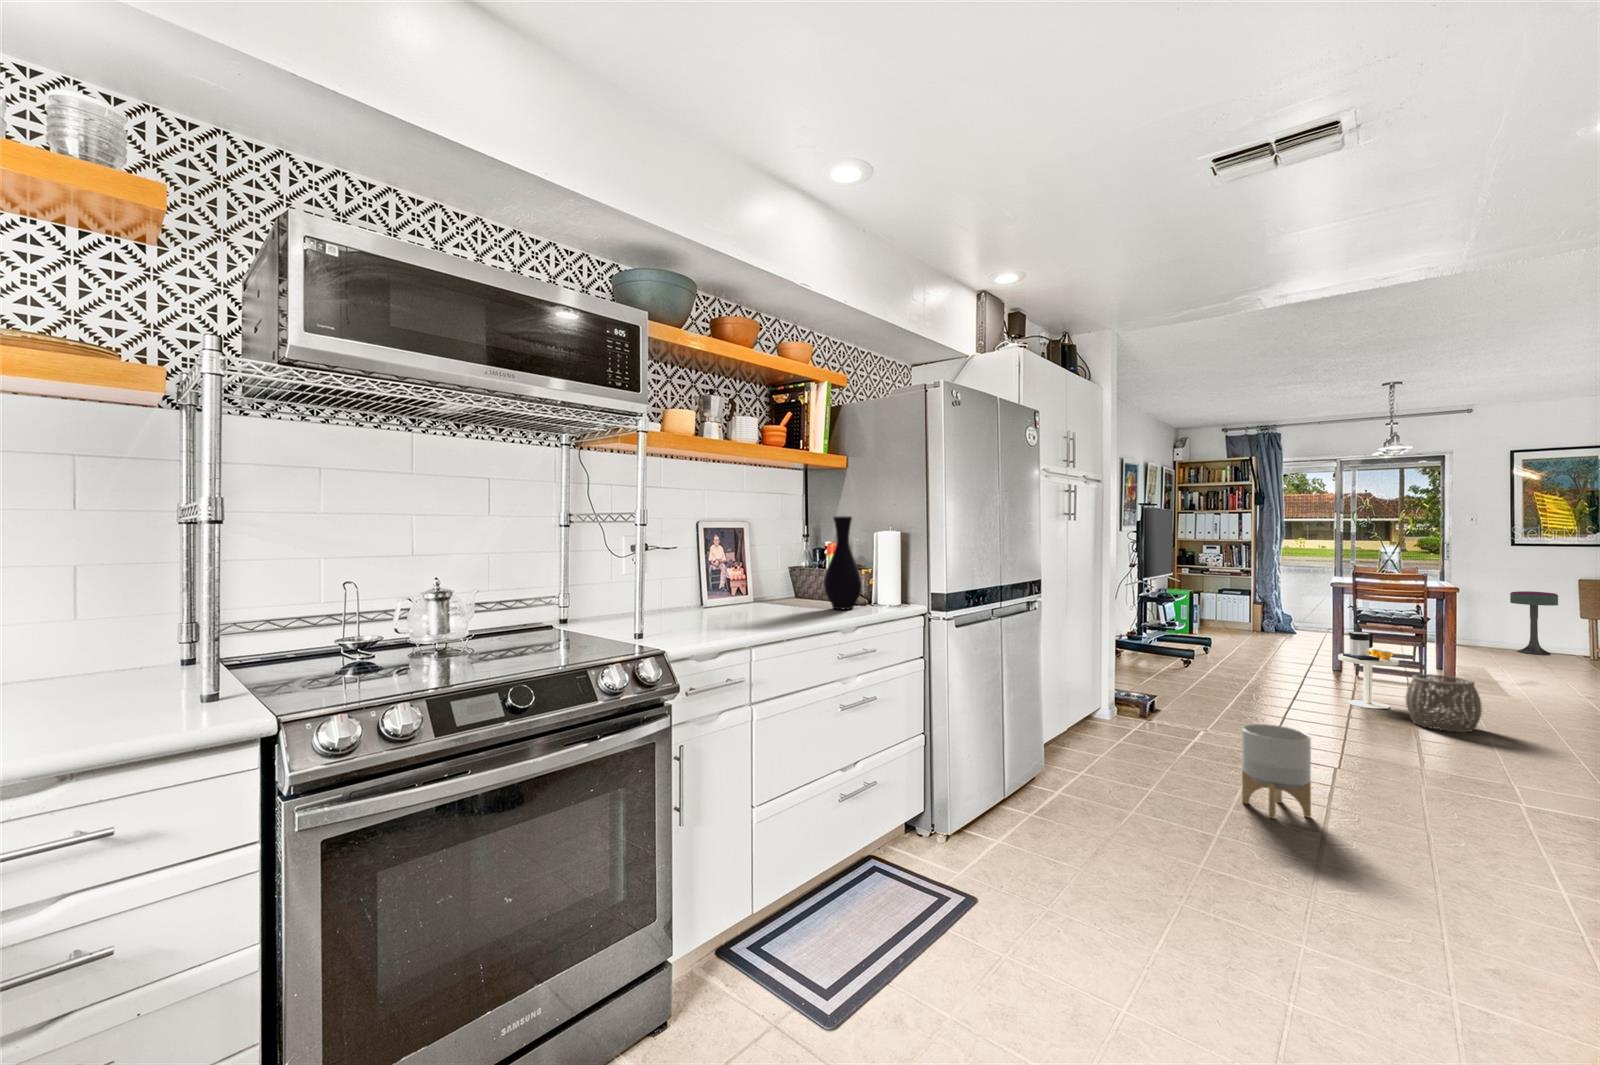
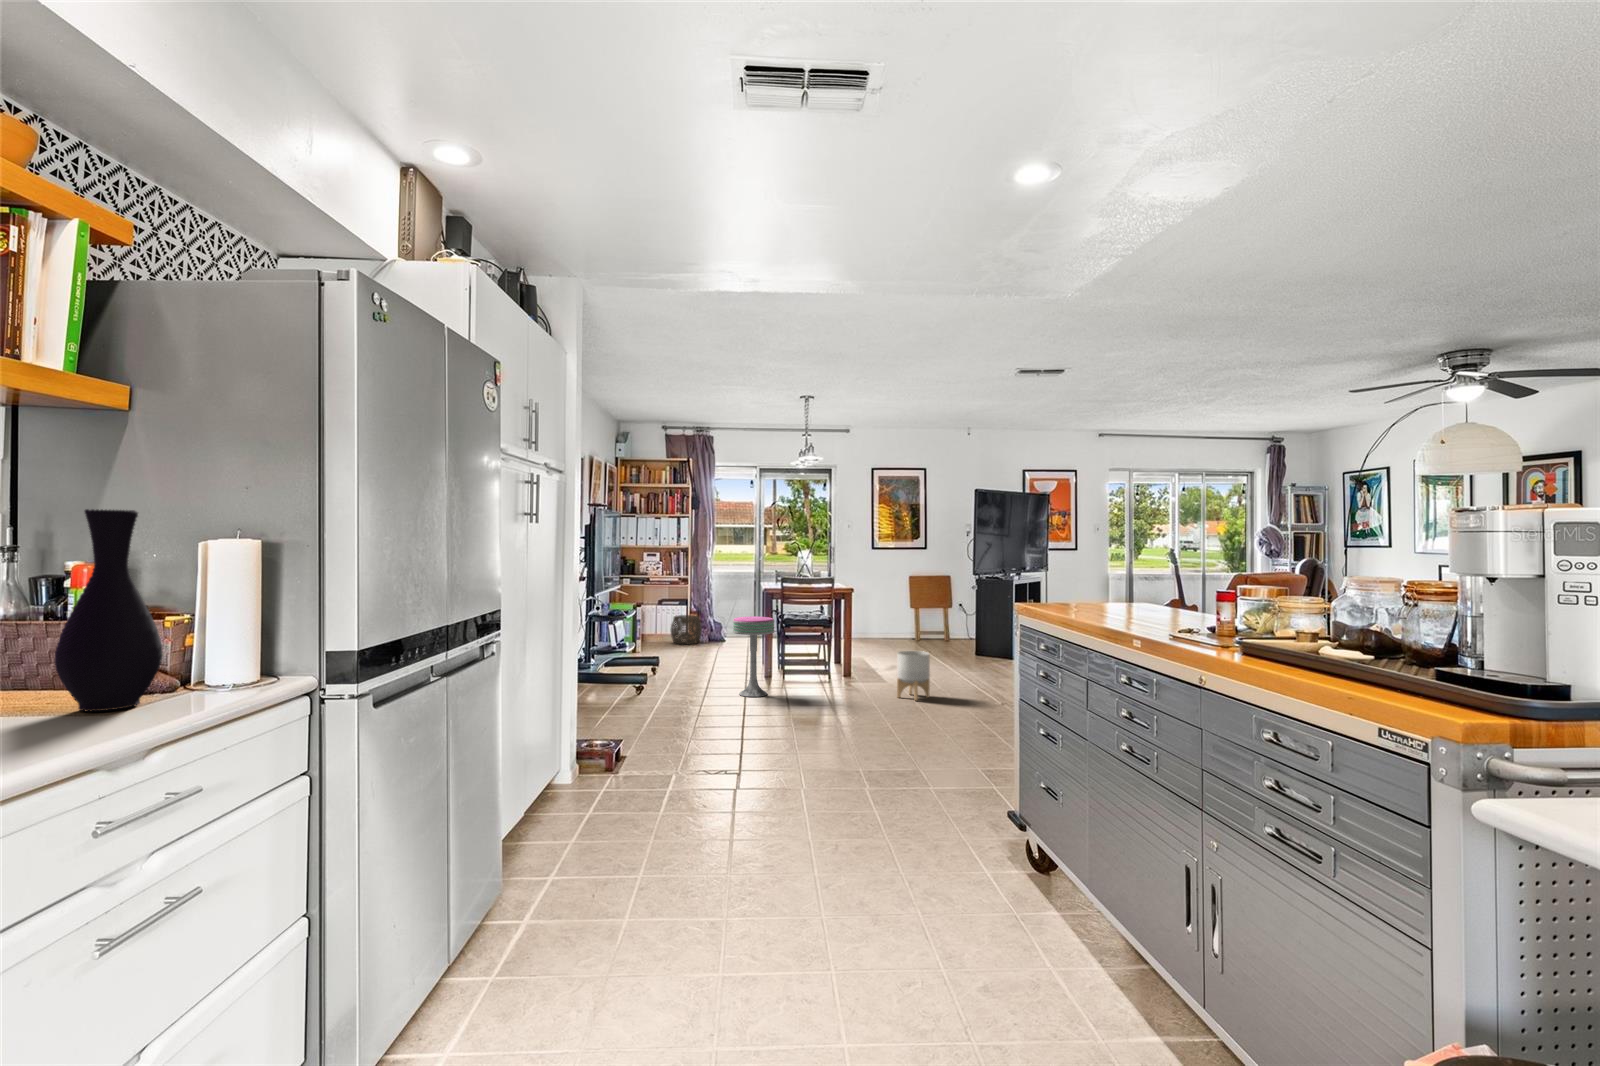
bar stool: present [1510,591,1558,655] -> present [733,616,774,697]
side table: present [1338,632,1399,709] -> none [779,638,824,712]
woven basket: present [1406,674,1482,732] -> present [671,615,702,644]
planter: present [1242,724,1311,818] -> present [897,651,930,701]

